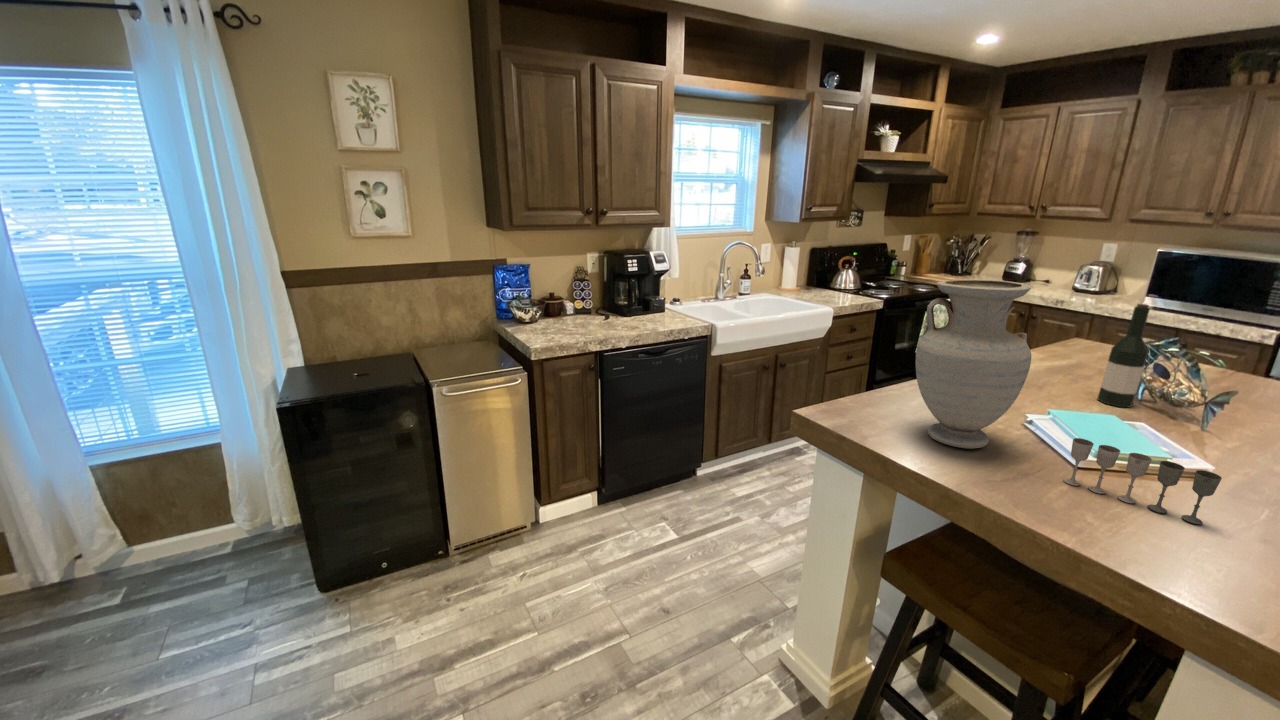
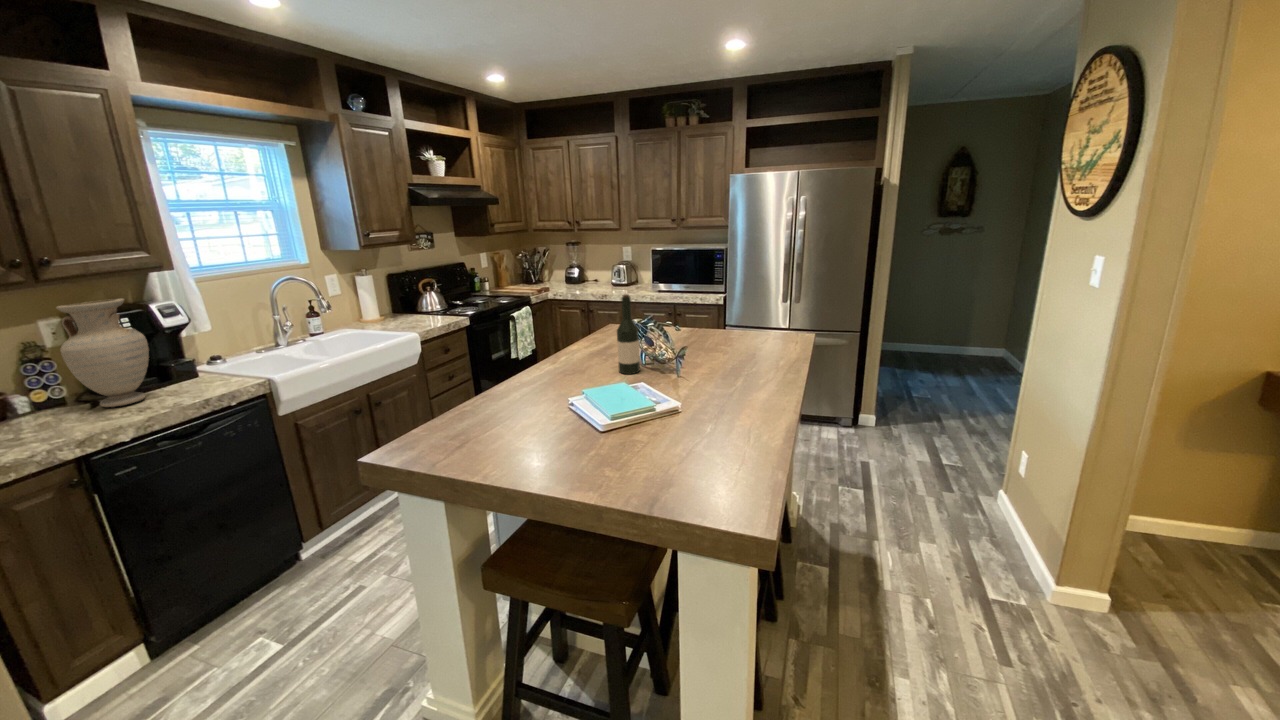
vase: present [916,280,1031,449] -> present [56,299,149,407]
wine glass: present [1064,438,1222,524] -> none [588,410,670,450]

